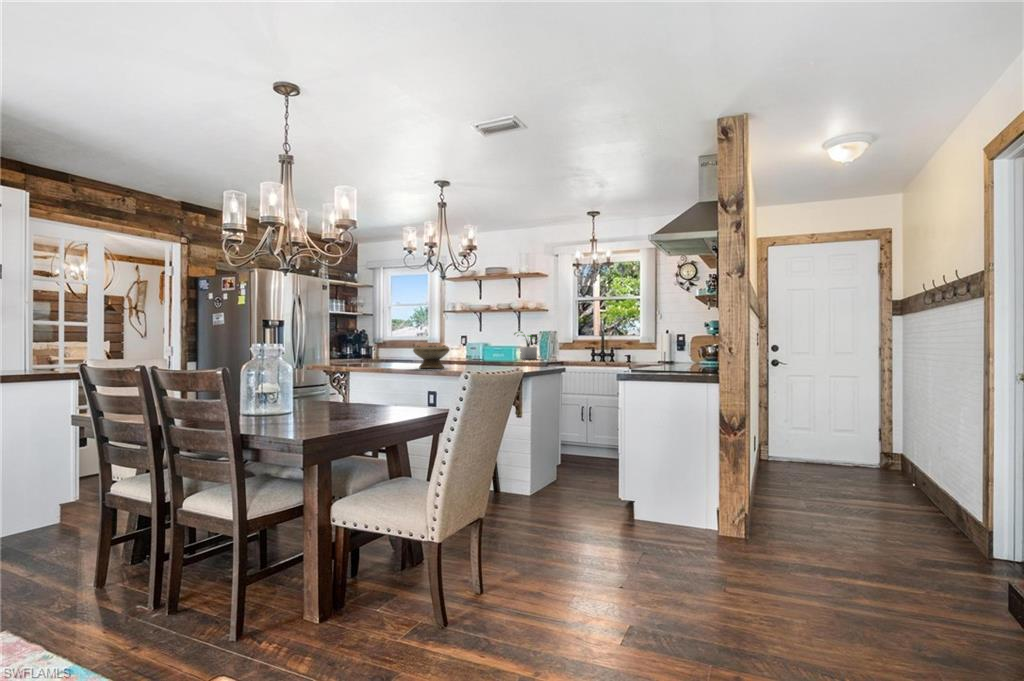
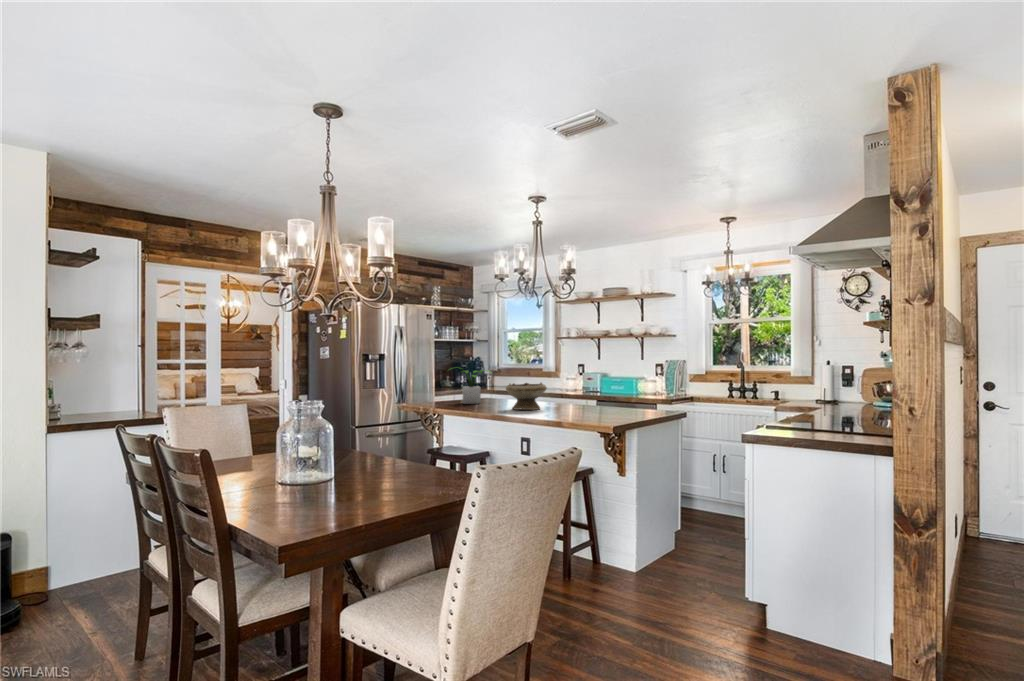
potted plant: present [514,332,537,359] -> present [449,367,491,404]

